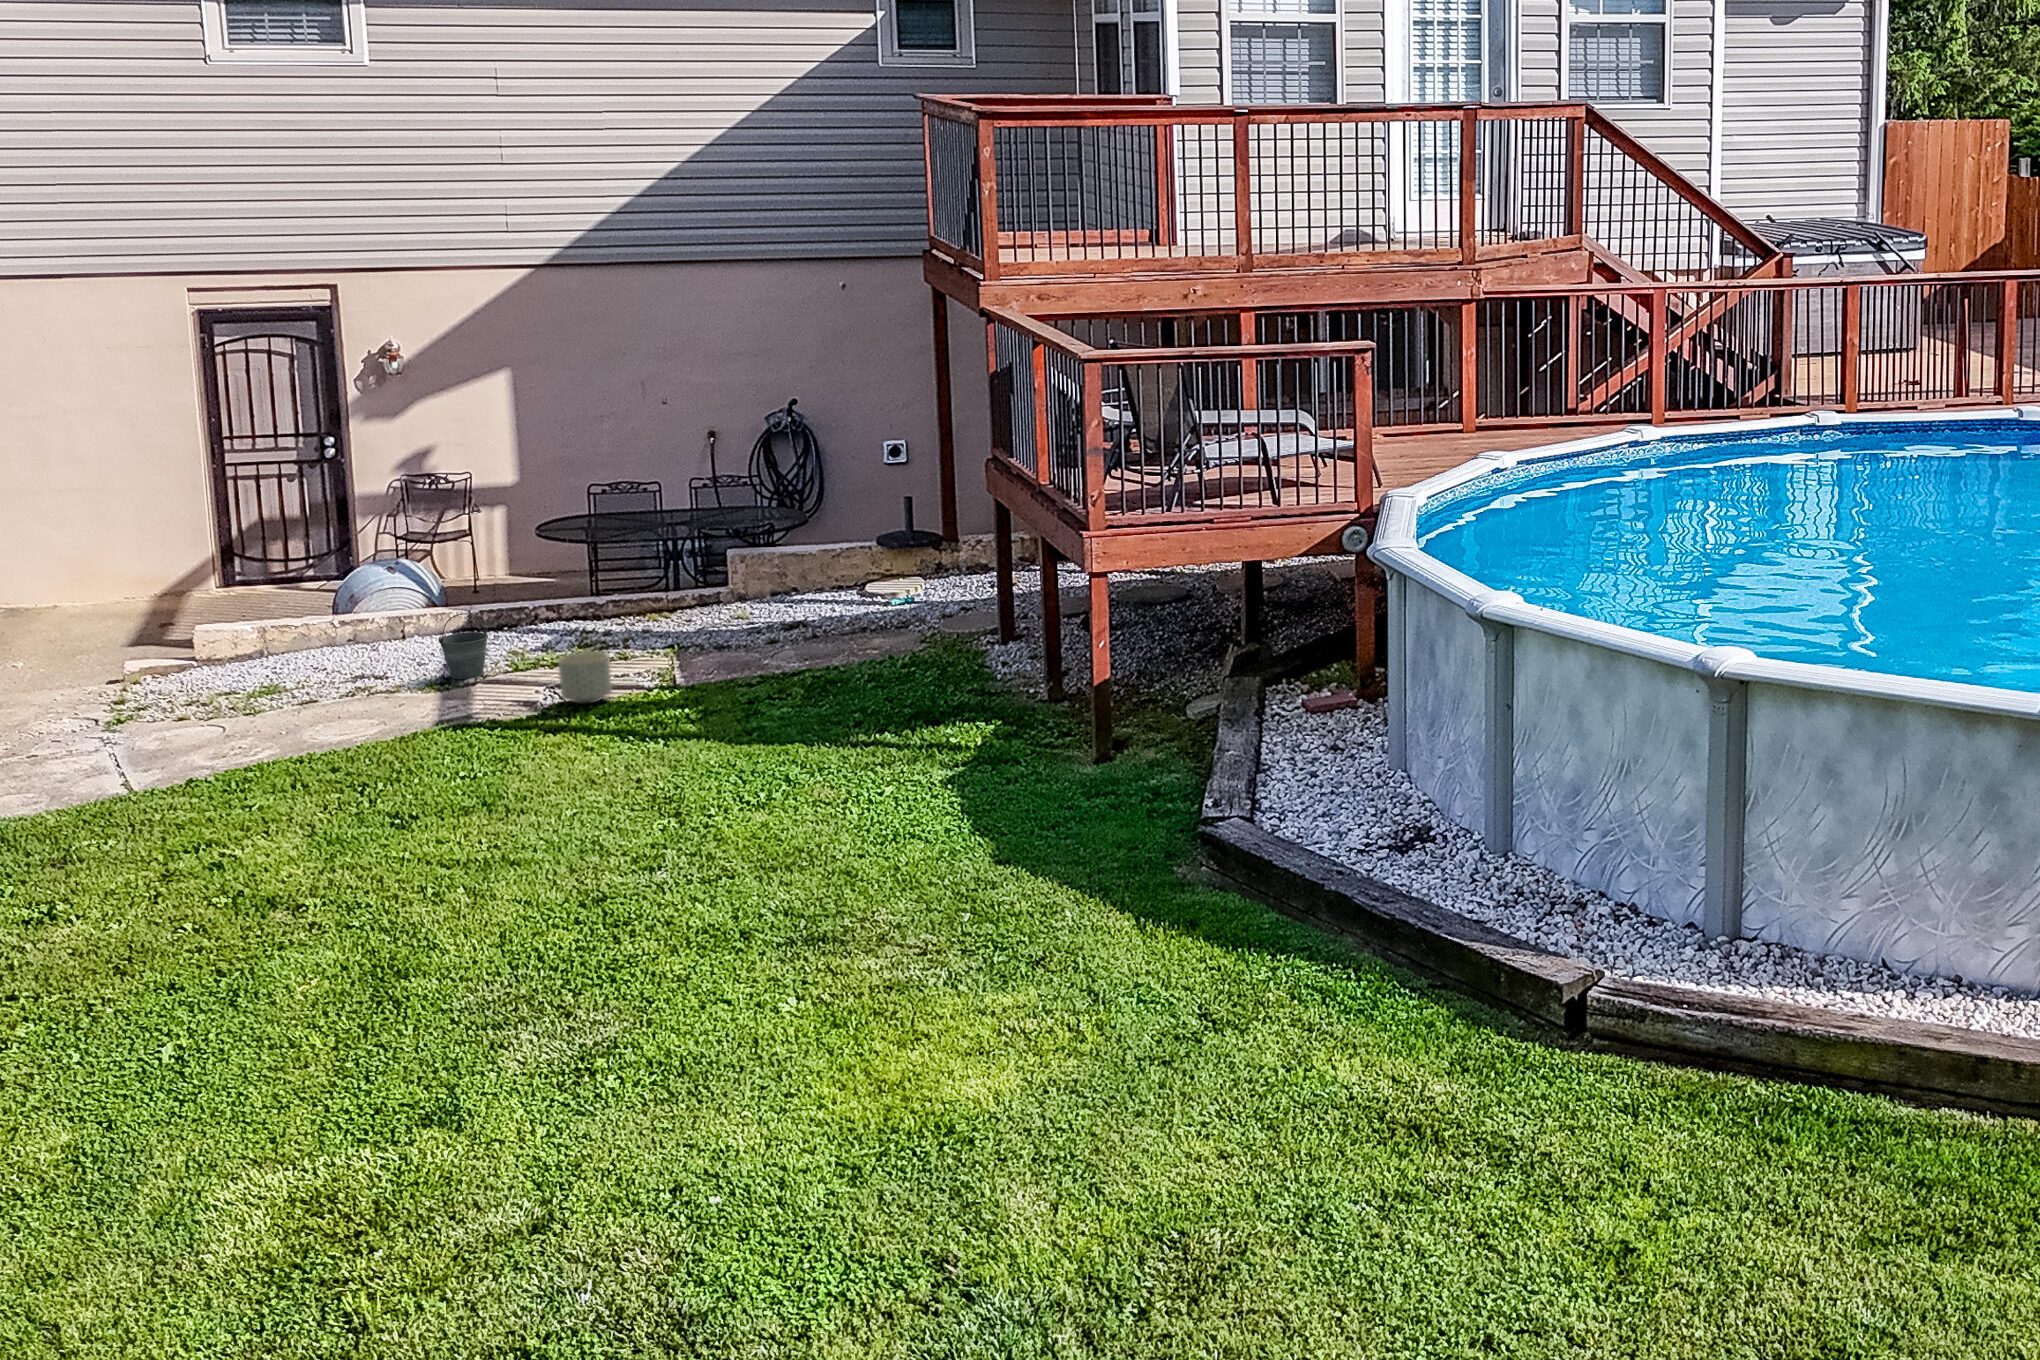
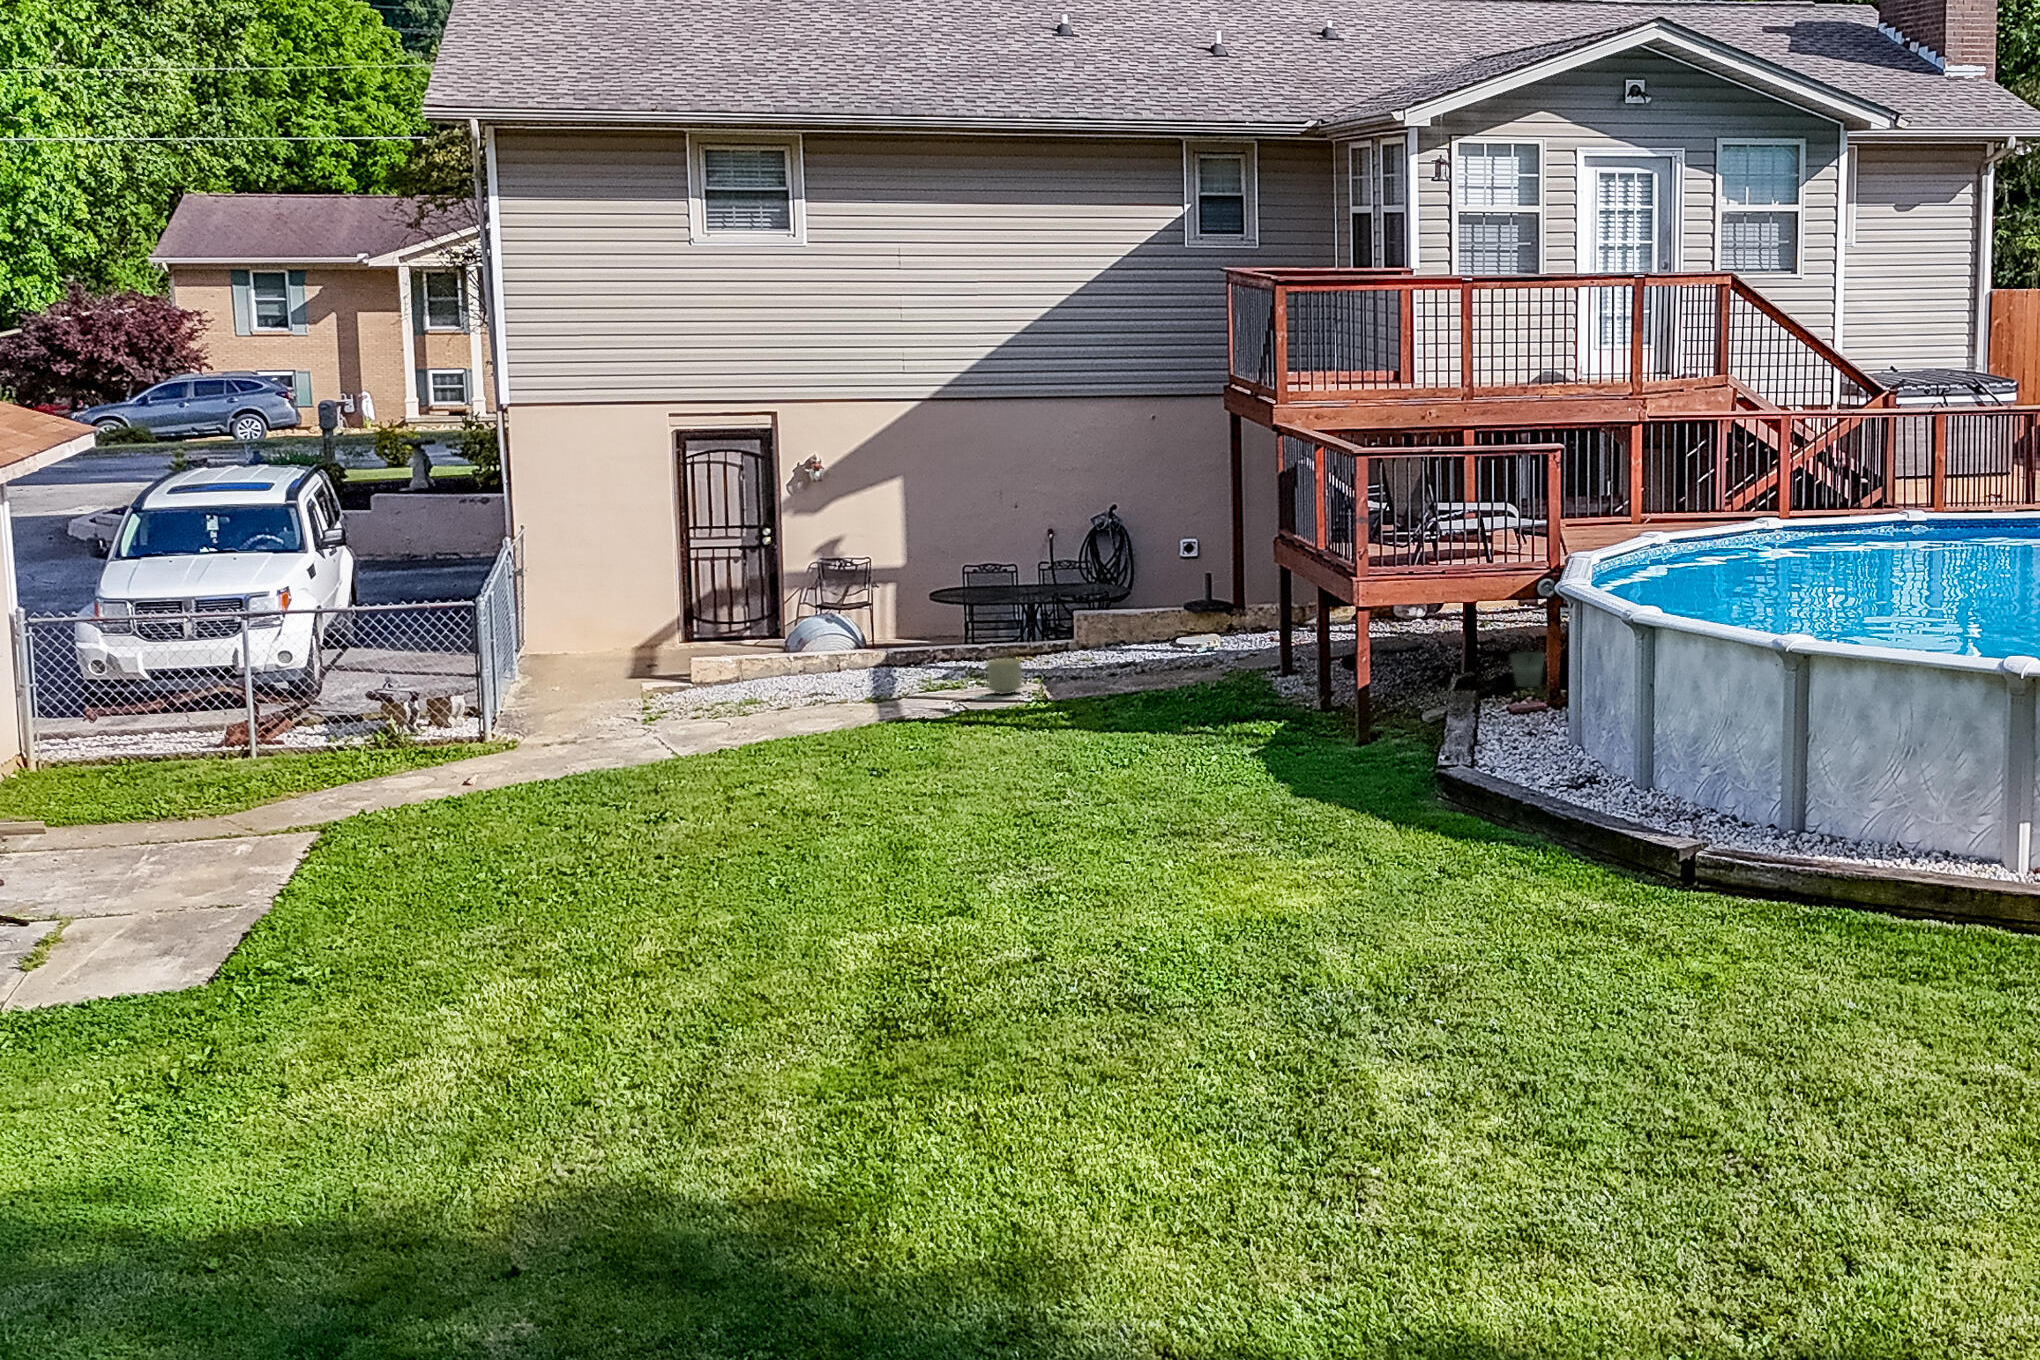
bucket: present [438,613,488,679] -> present [1511,650,1545,687]

